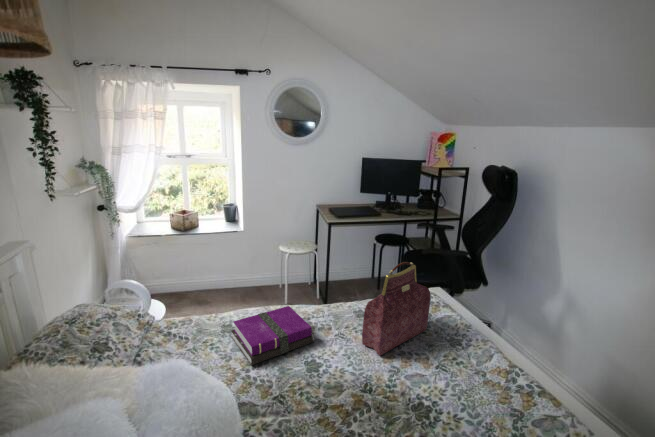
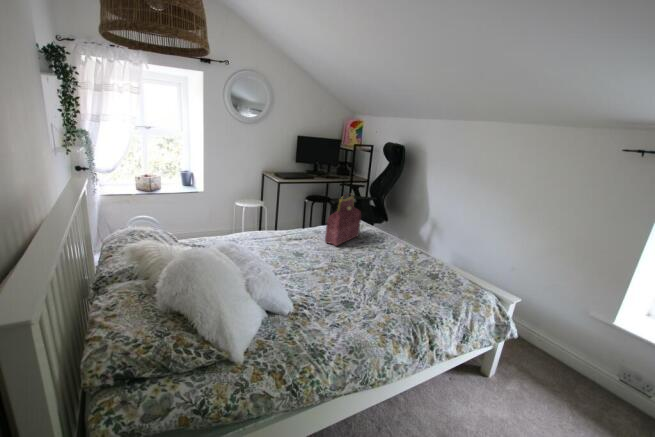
notebook: present [231,306,314,365] -> none [243,225,296,253]

